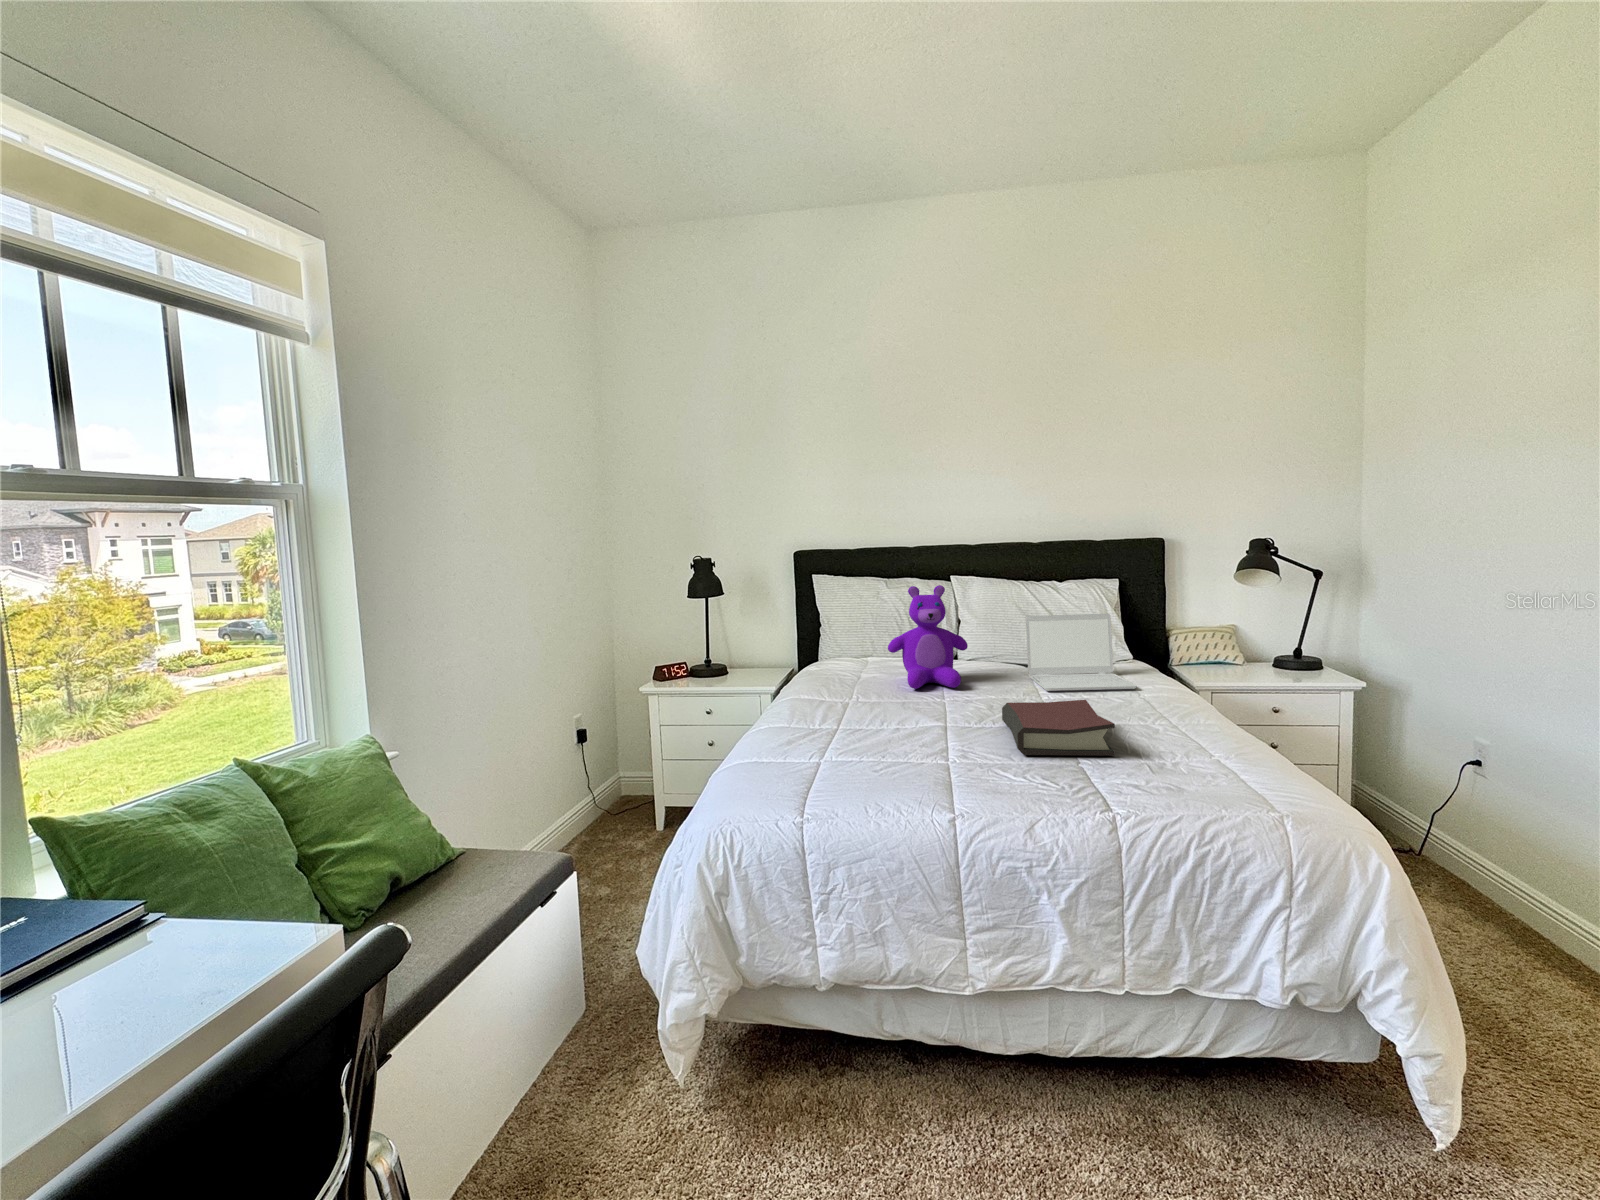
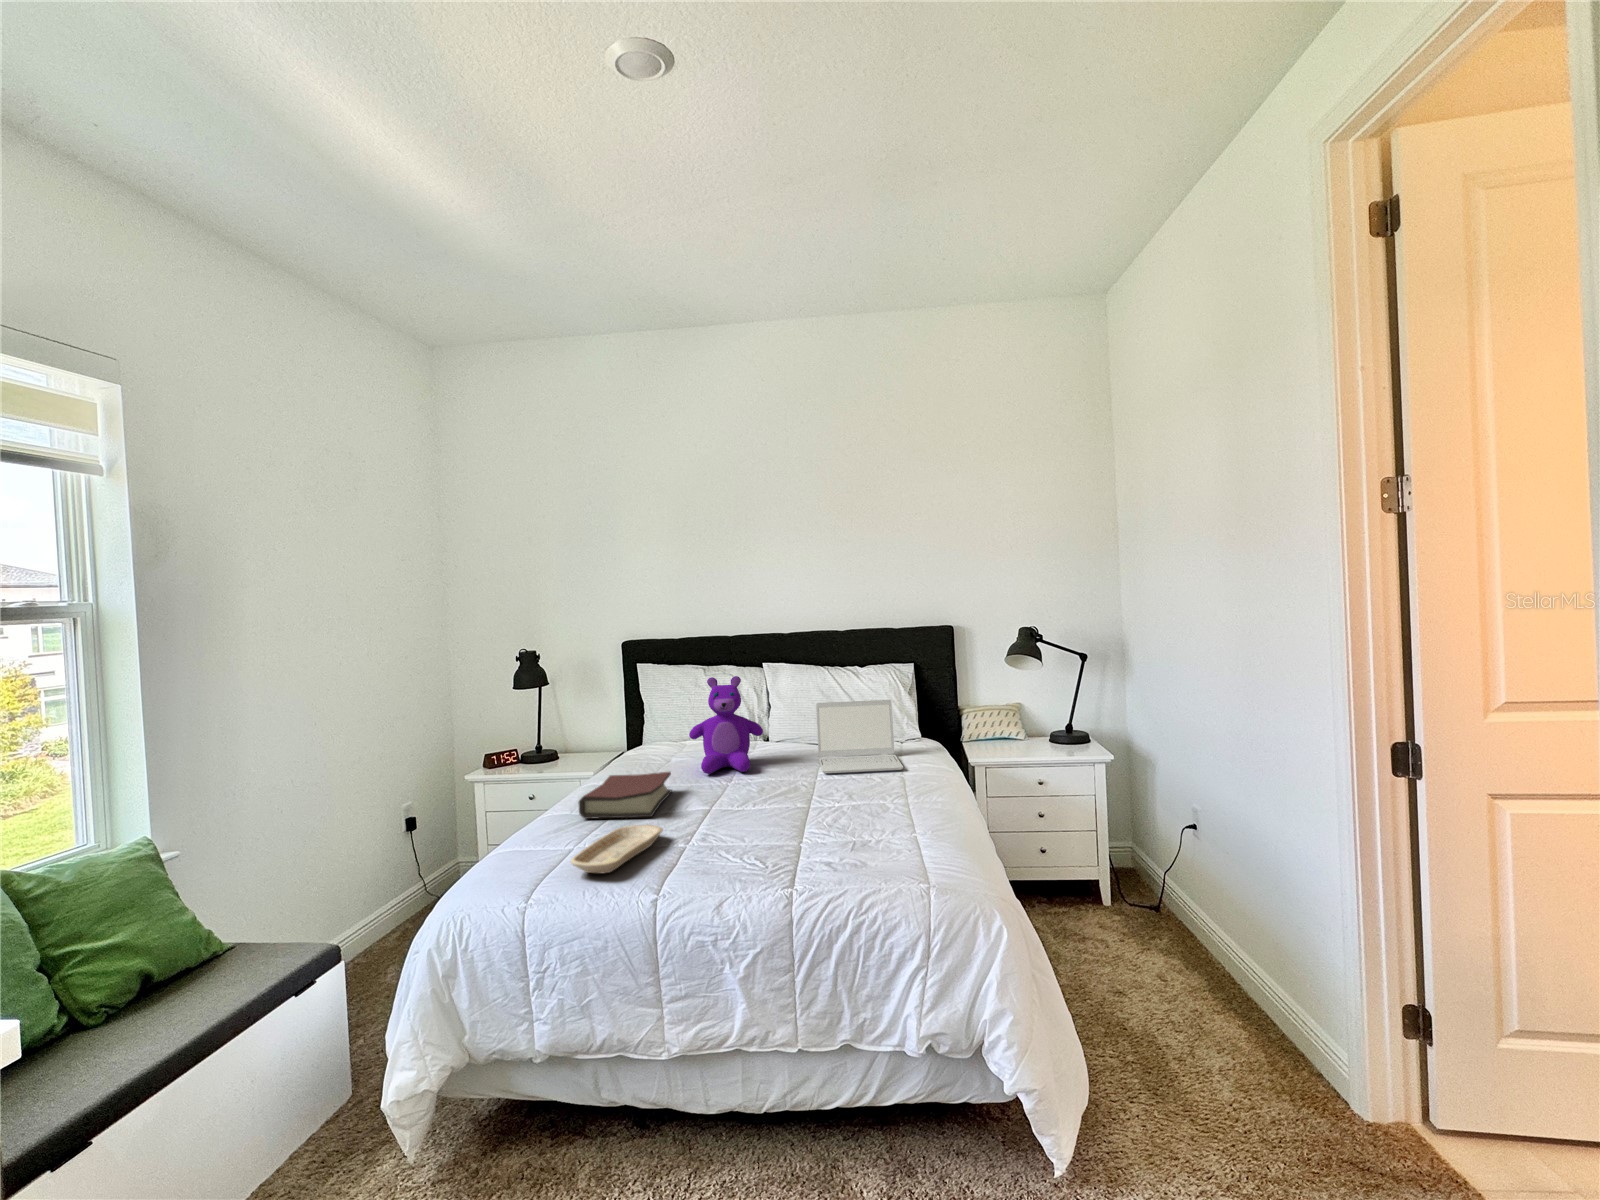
hardback book: present [1002,700,1115,756] -> present [579,772,672,819]
tray: none [836,737,916,787] -> present [571,825,663,873]

